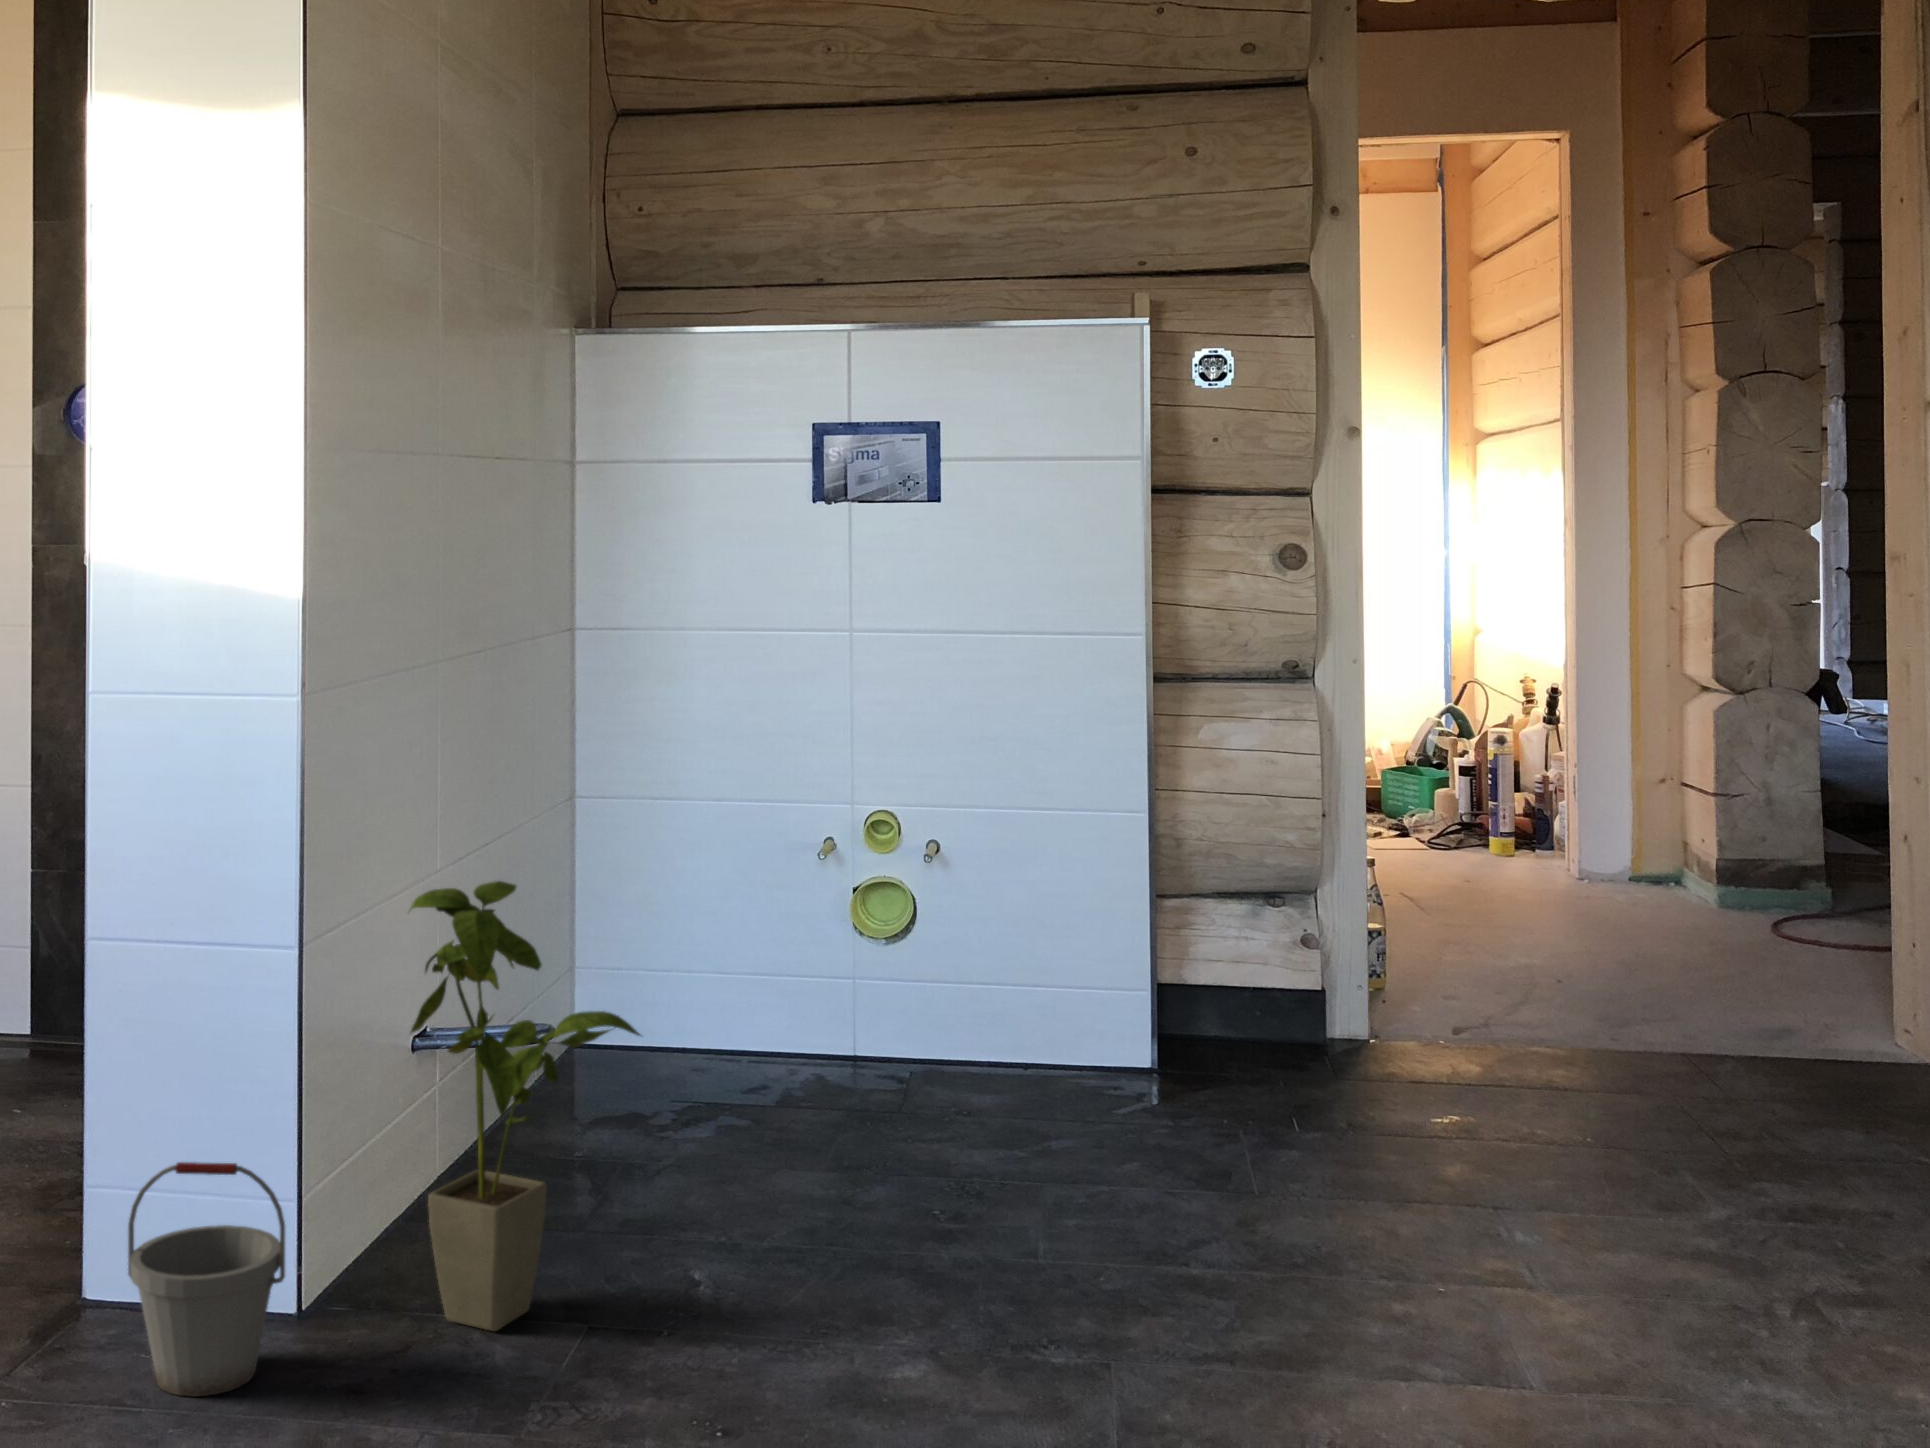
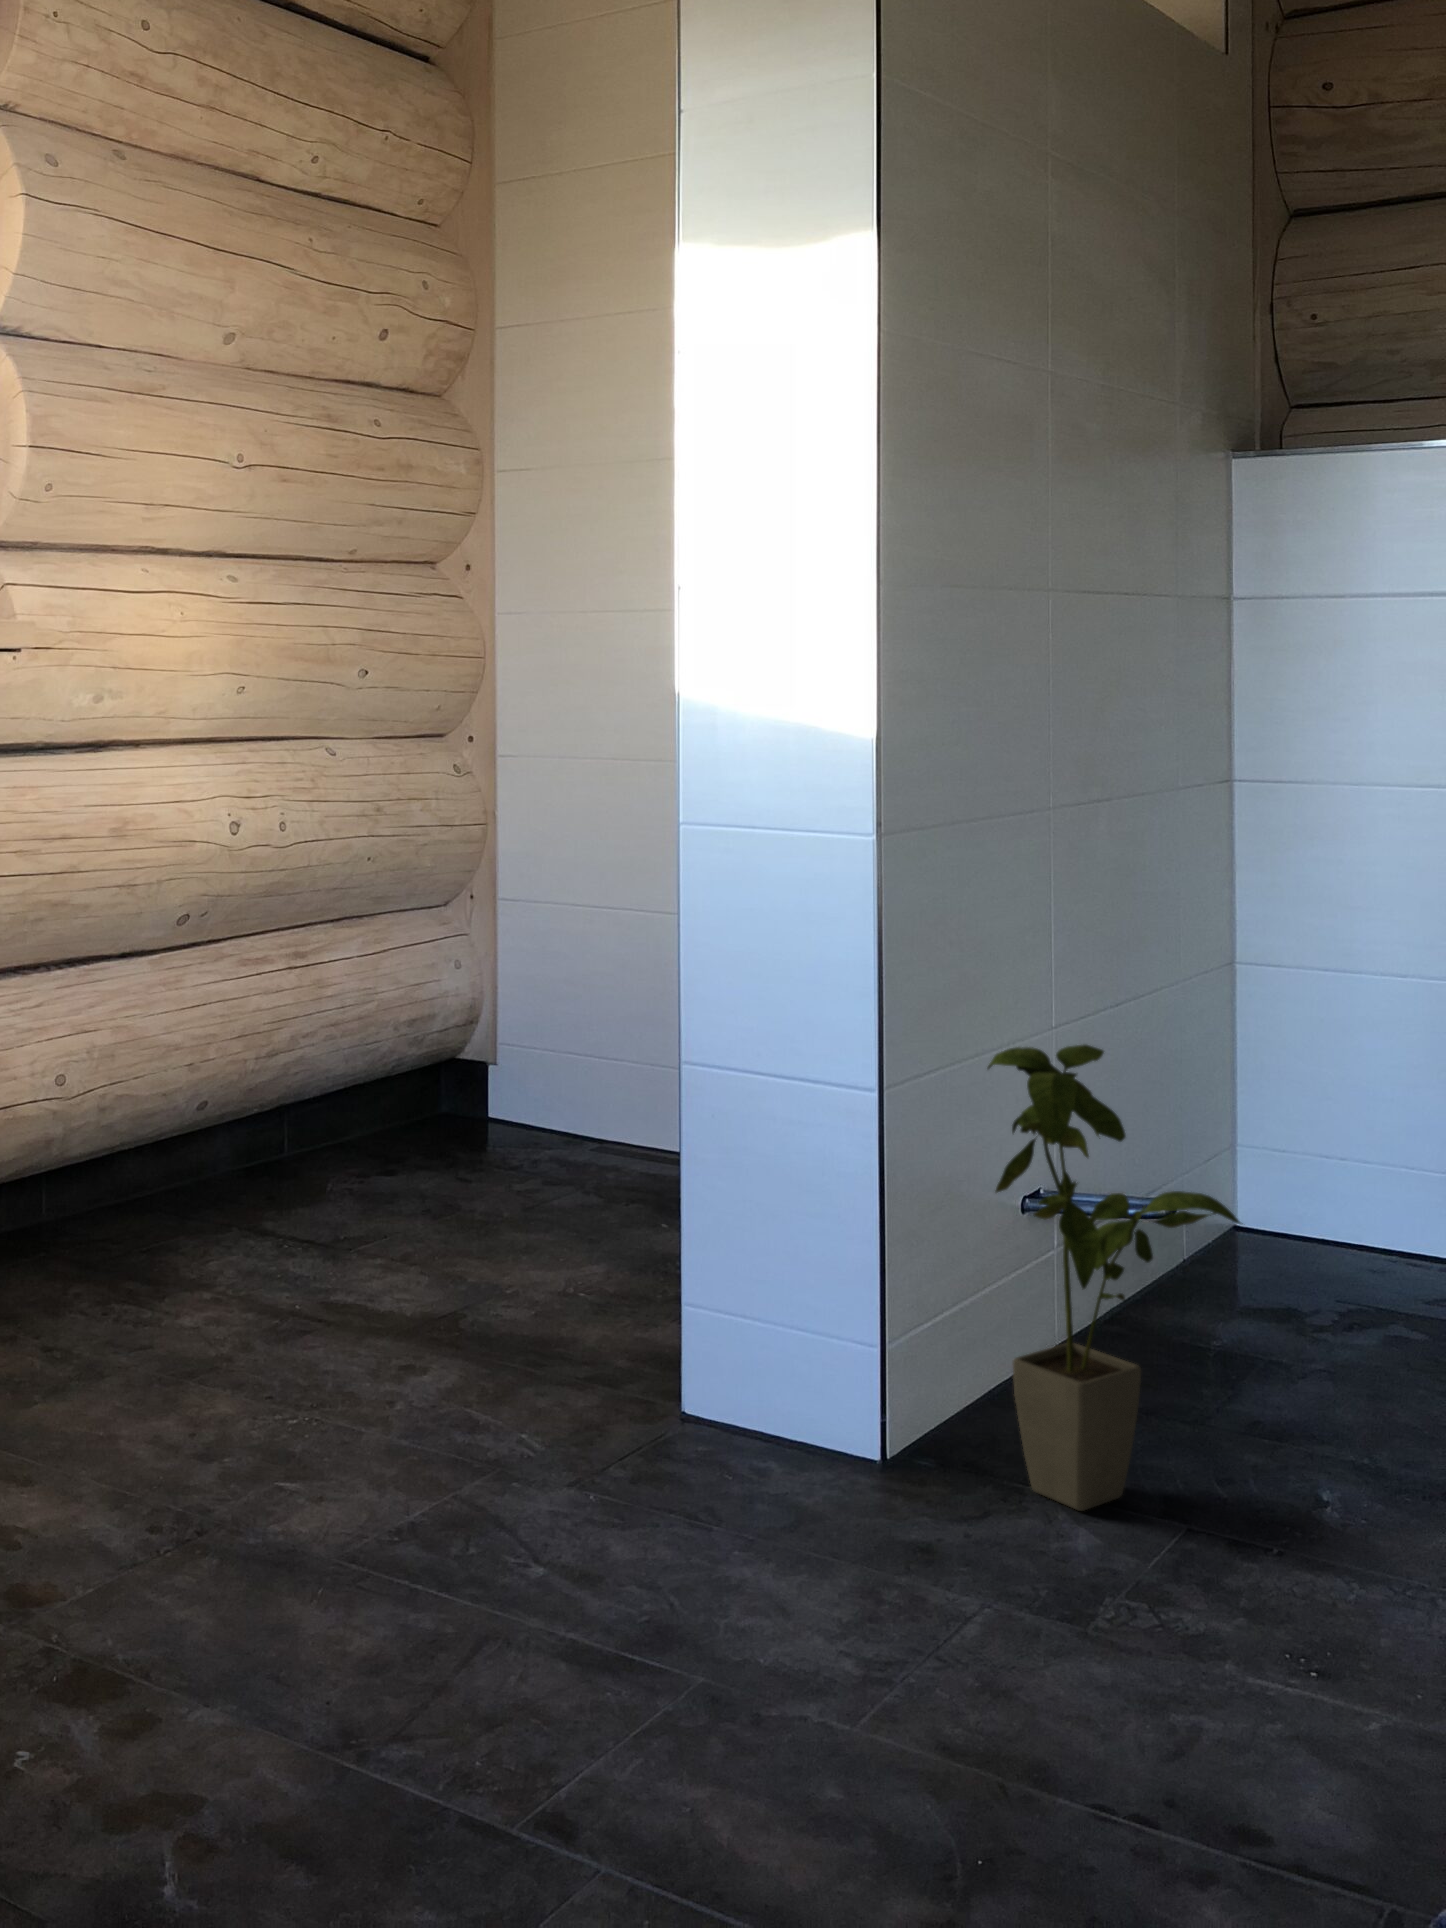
bucket: present [128,1162,285,1397] -> none [714,1289,859,1519]

